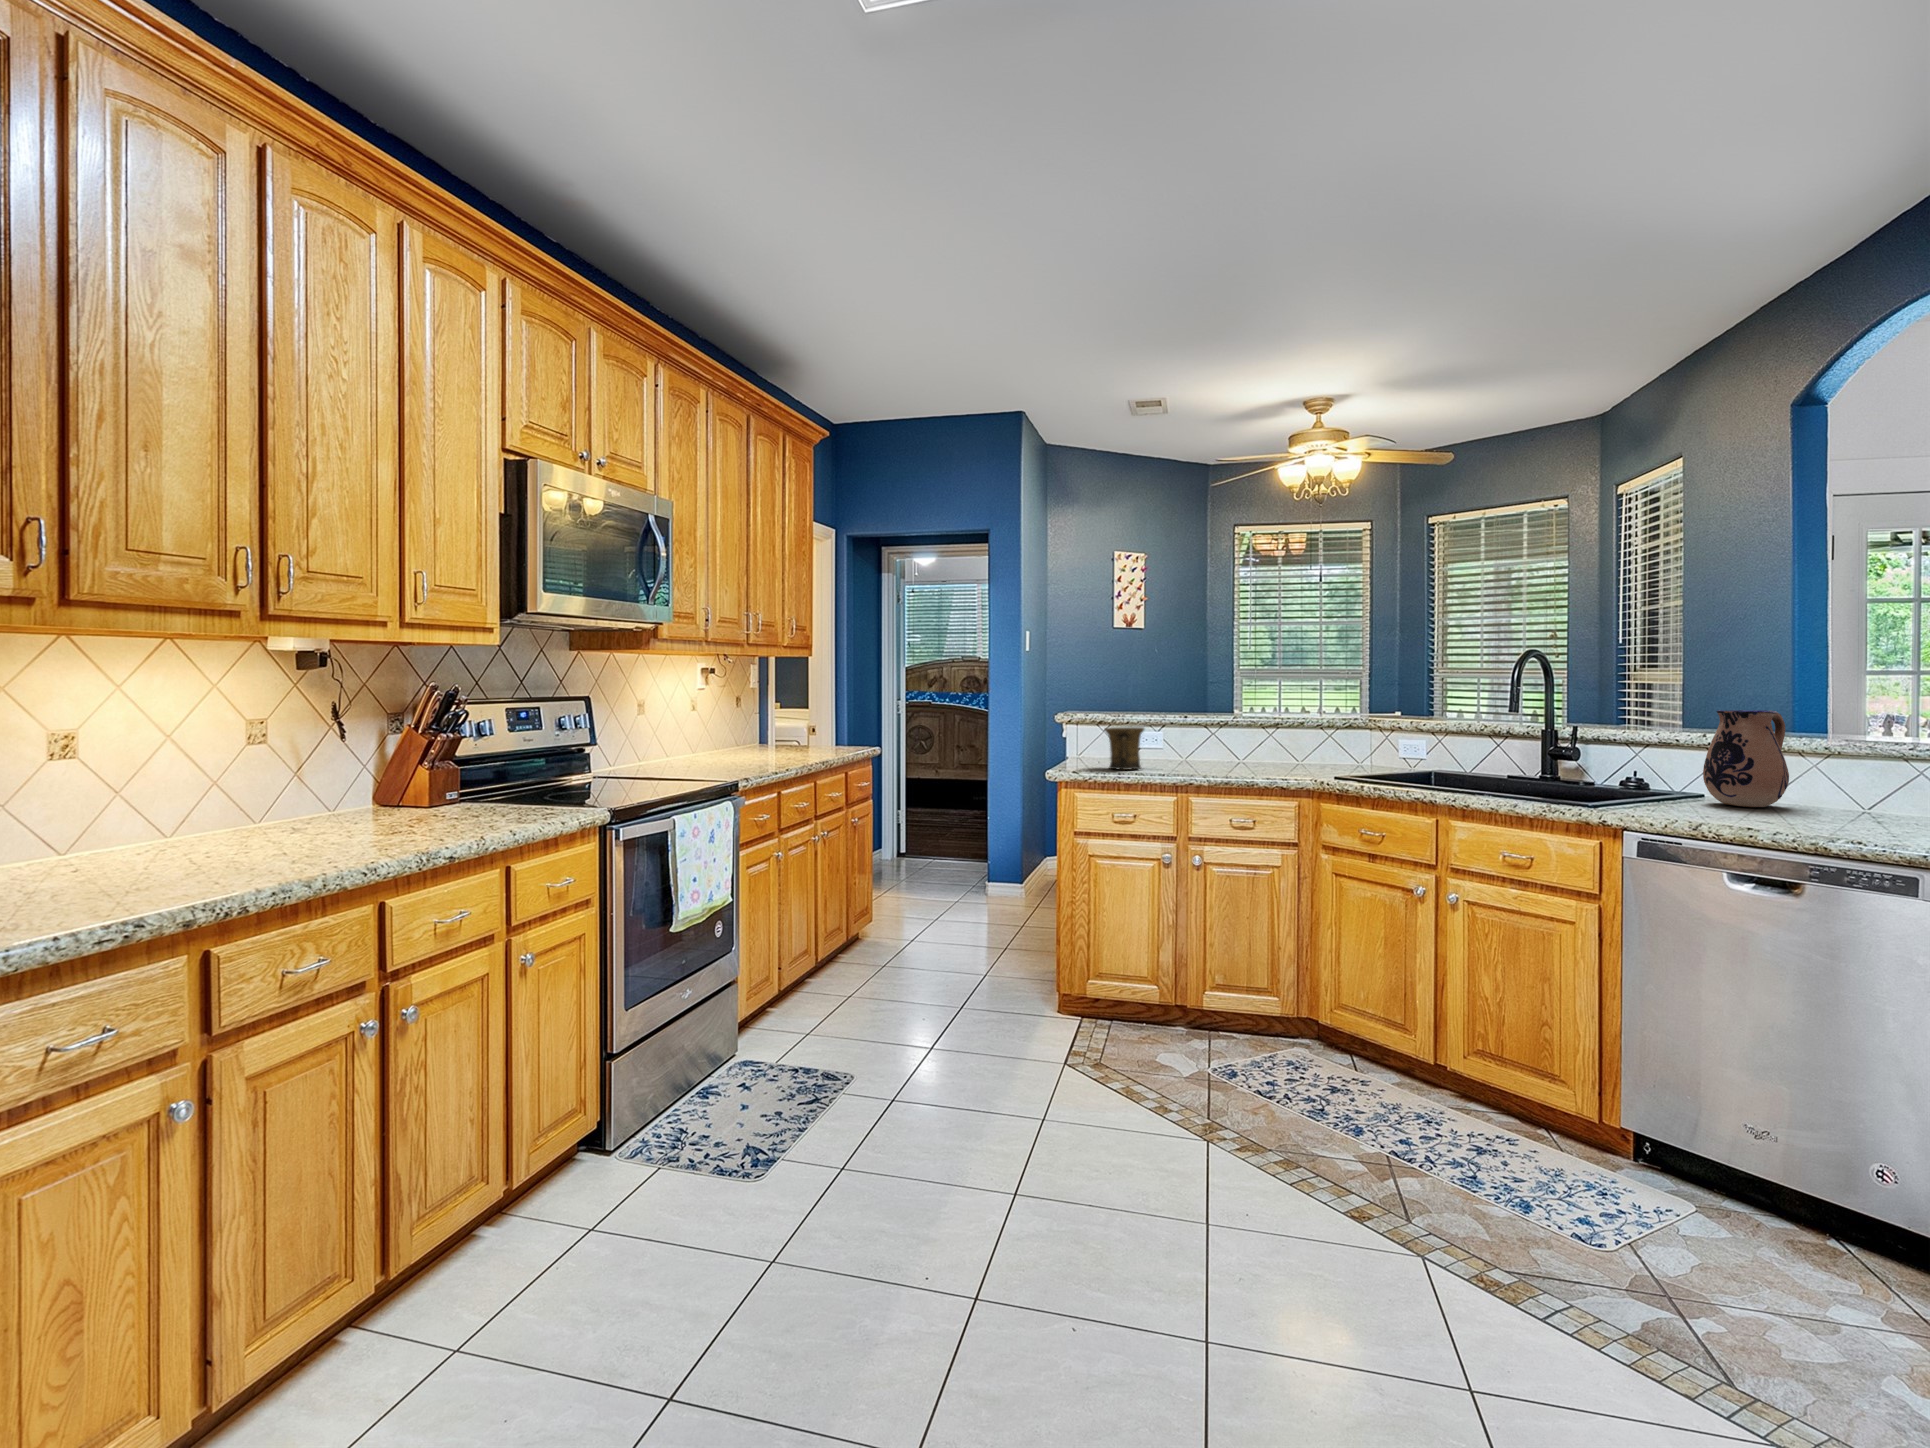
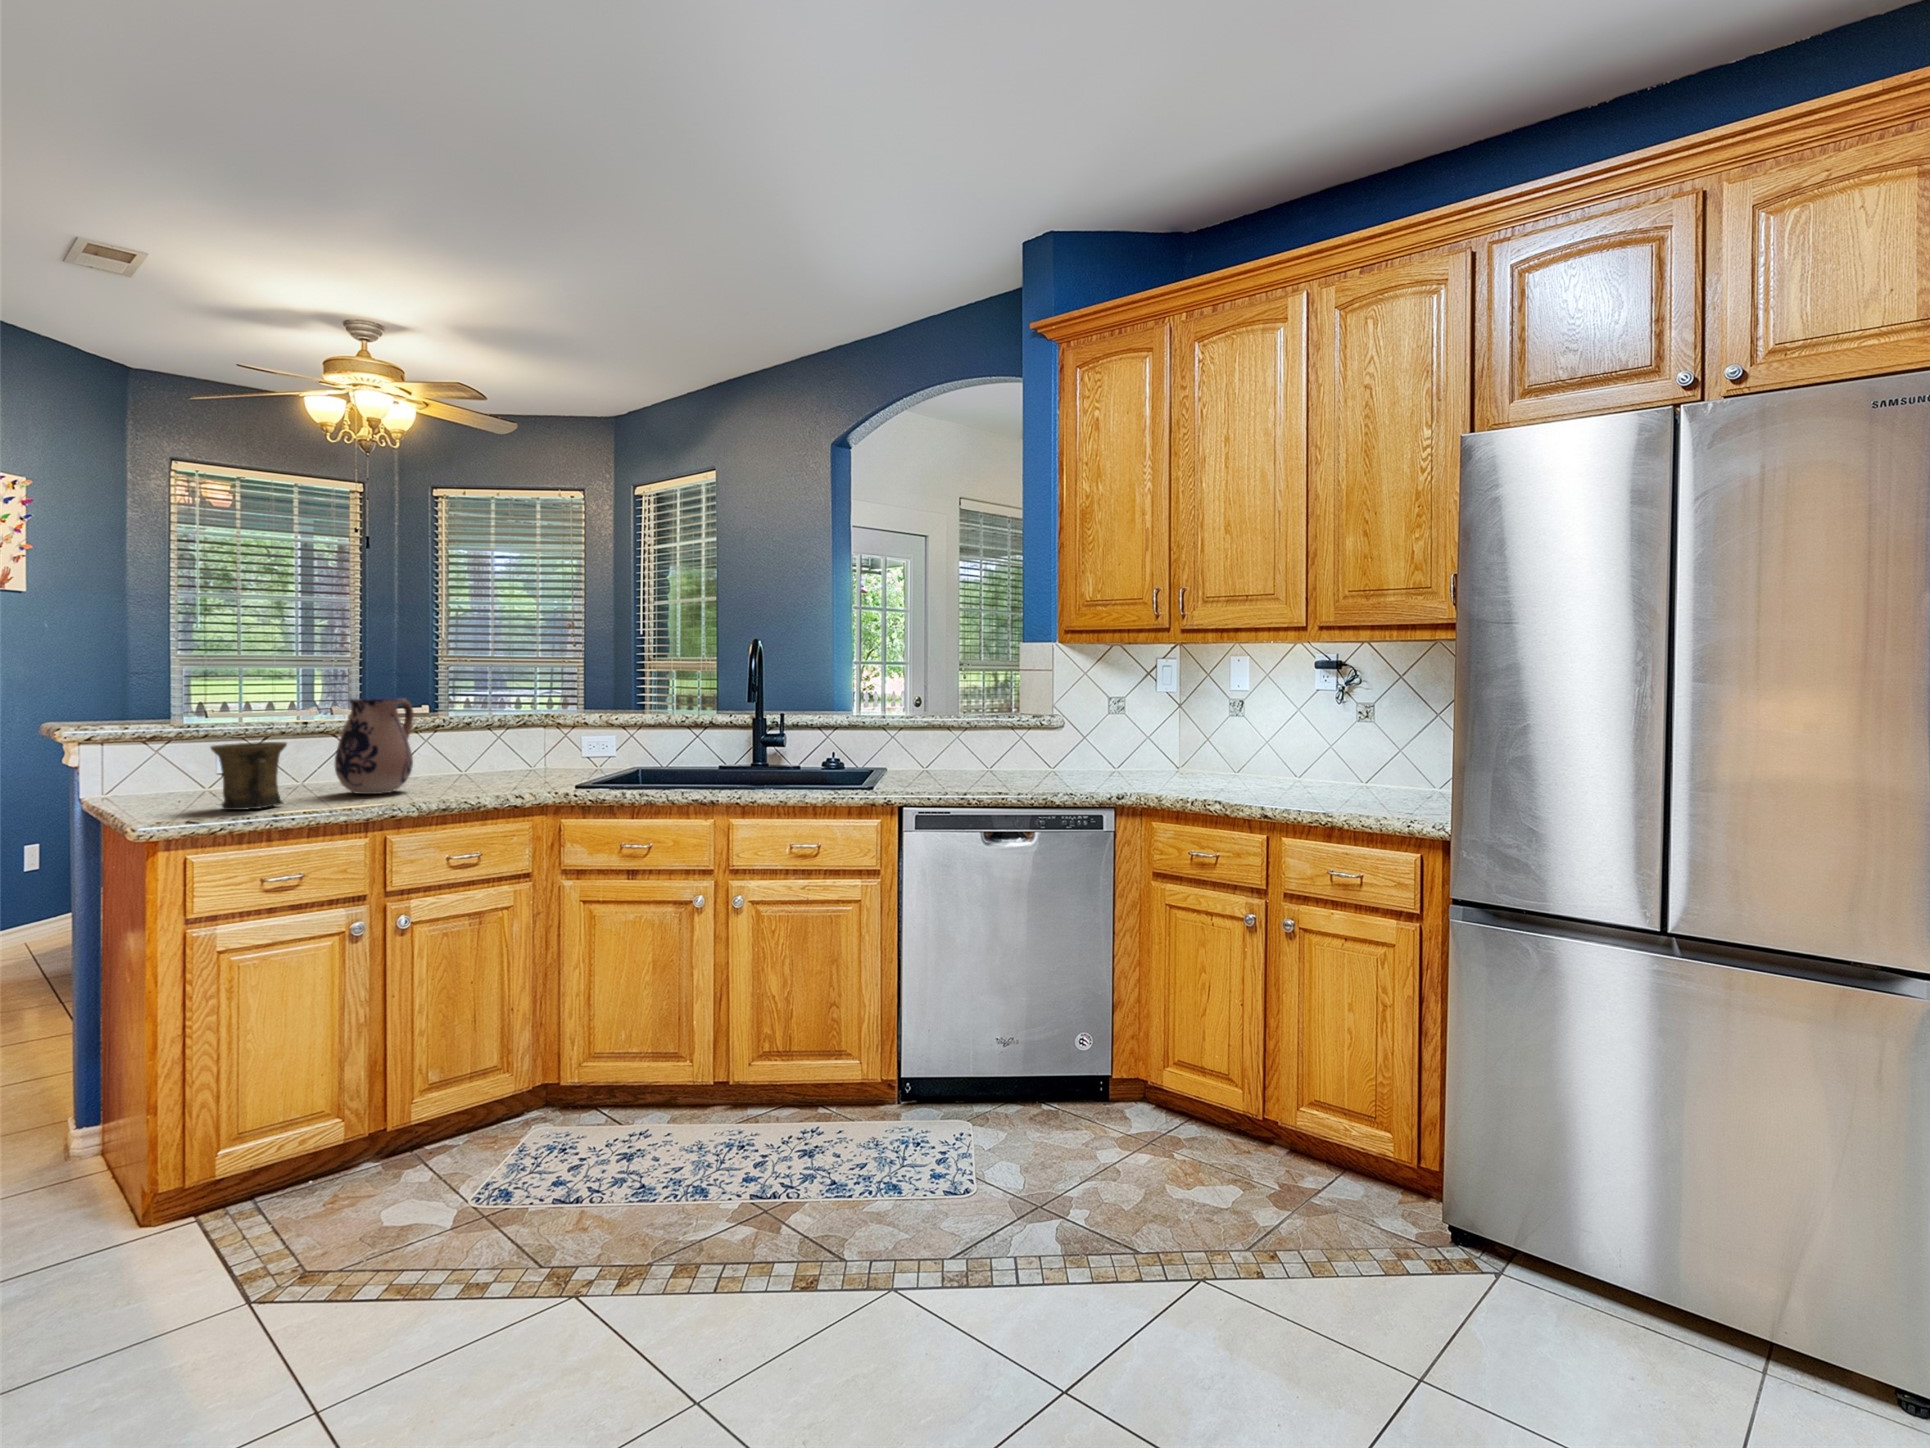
ceramic pitcher: present [1703,710,1789,807] -> present [335,698,414,794]

